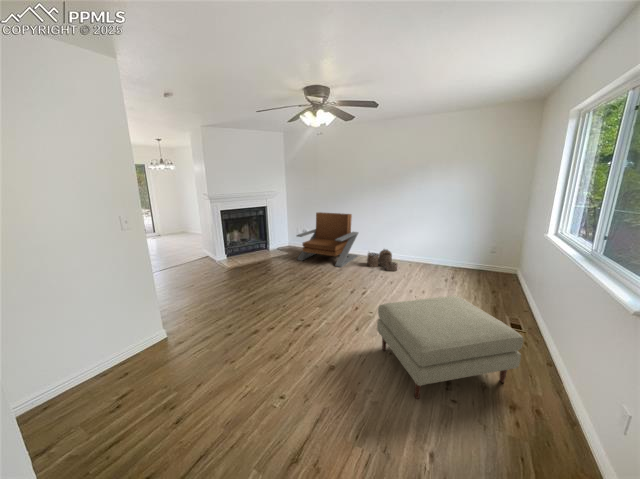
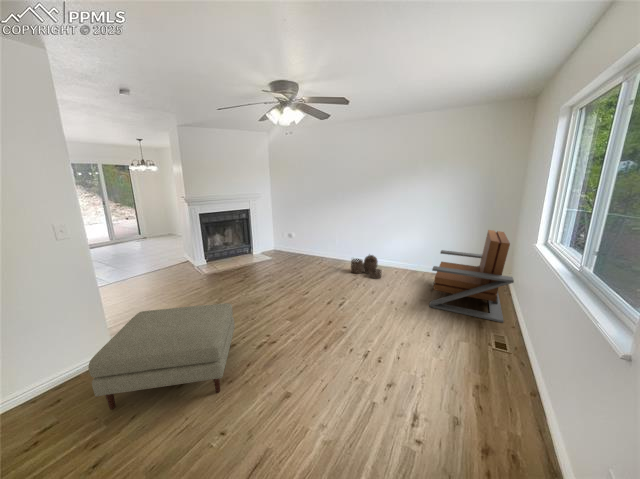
lounge chair: present [297,212,358,267] -> present [429,230,514,323]
ottoman: present [377,296,523,399] -> present [88,303,235,409]

